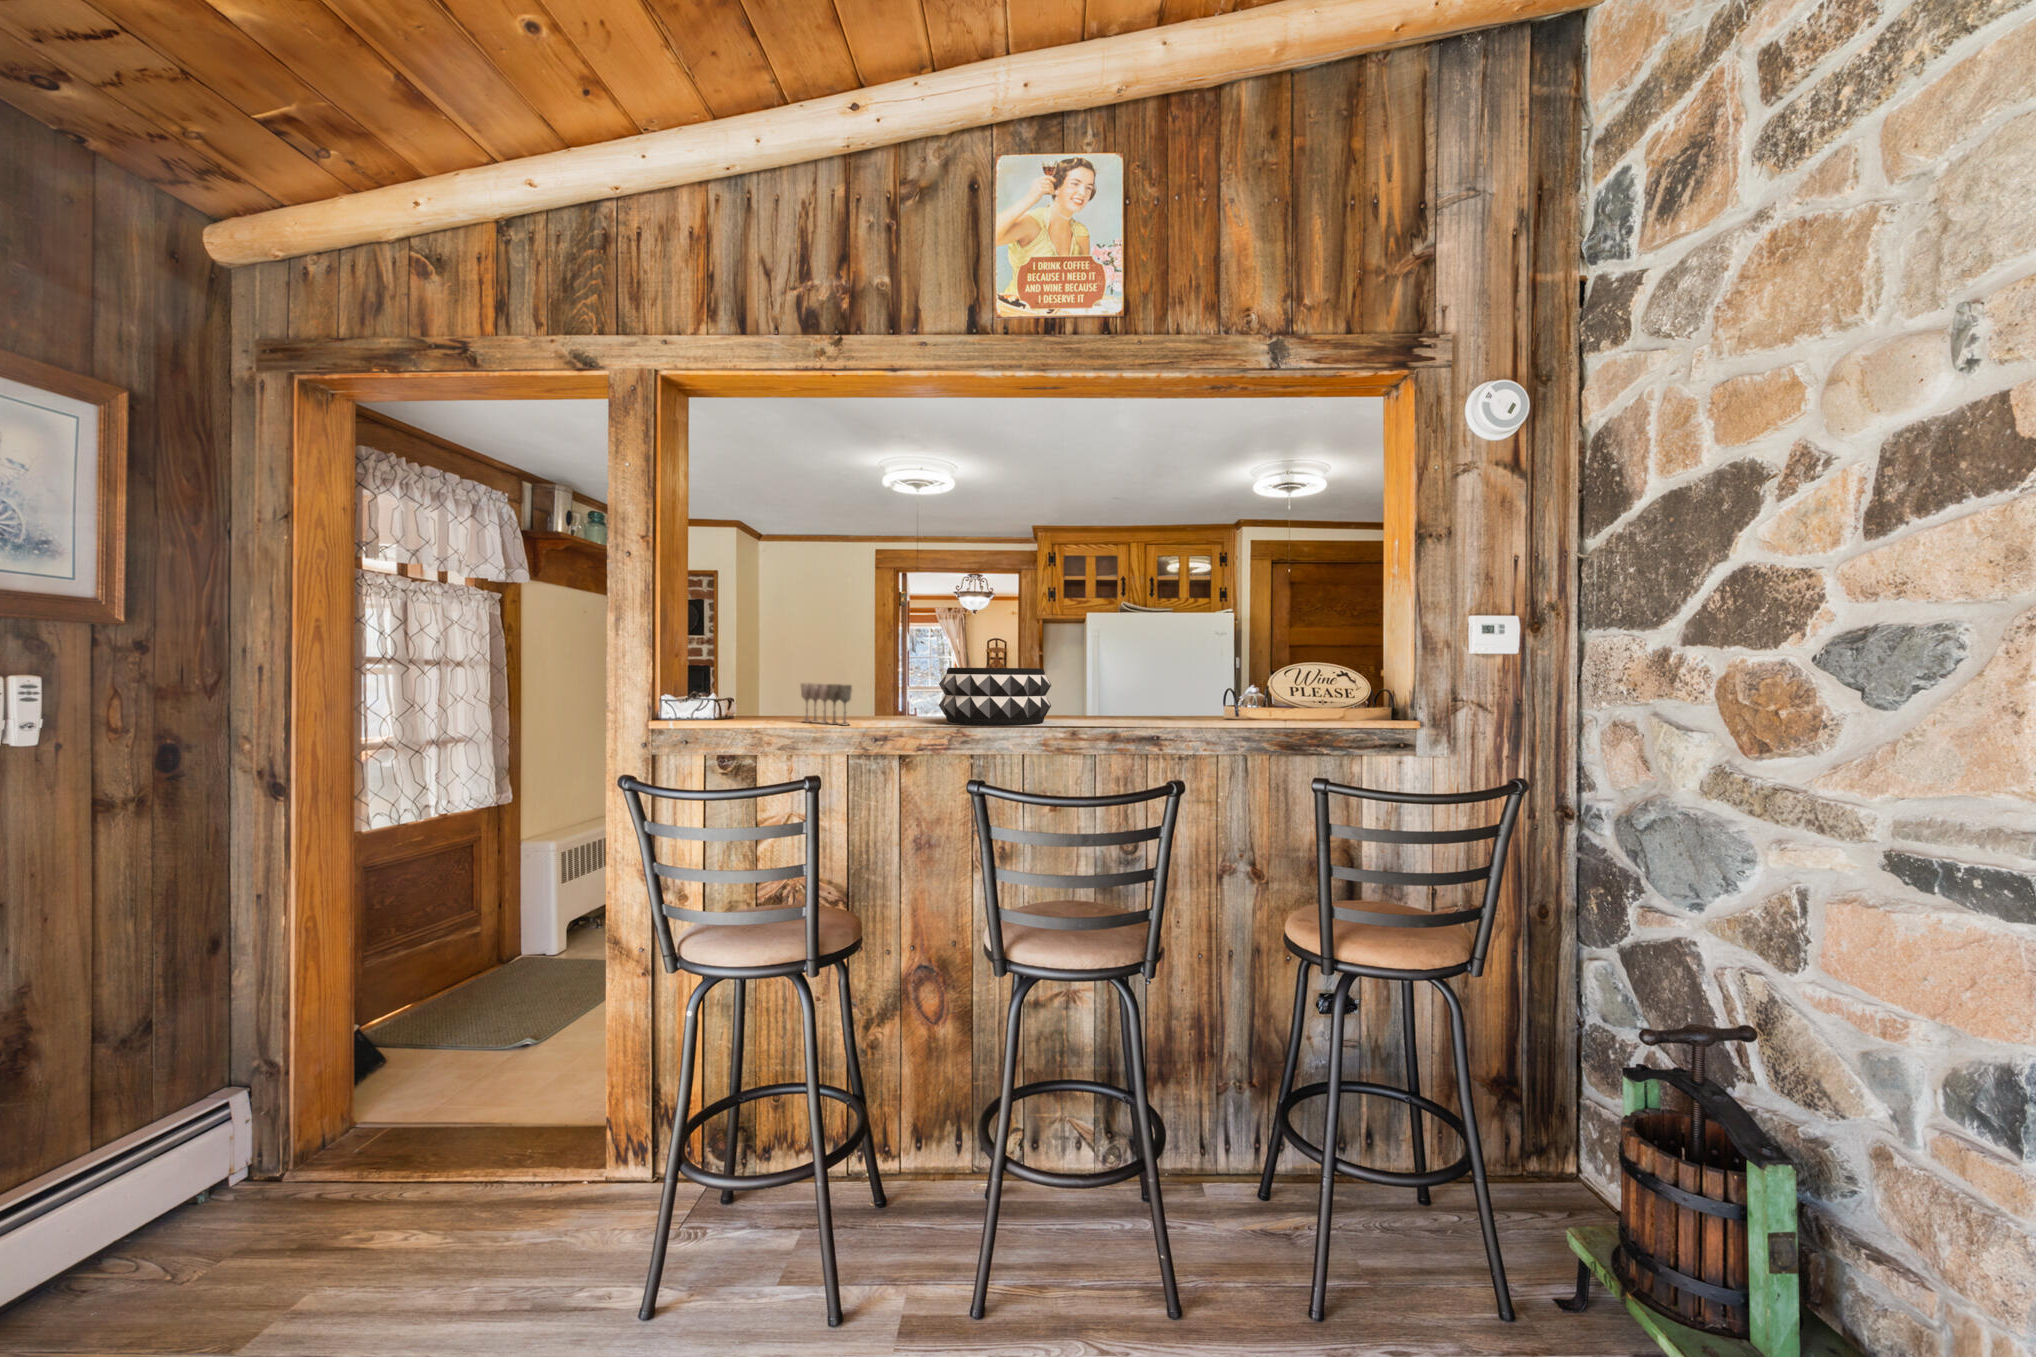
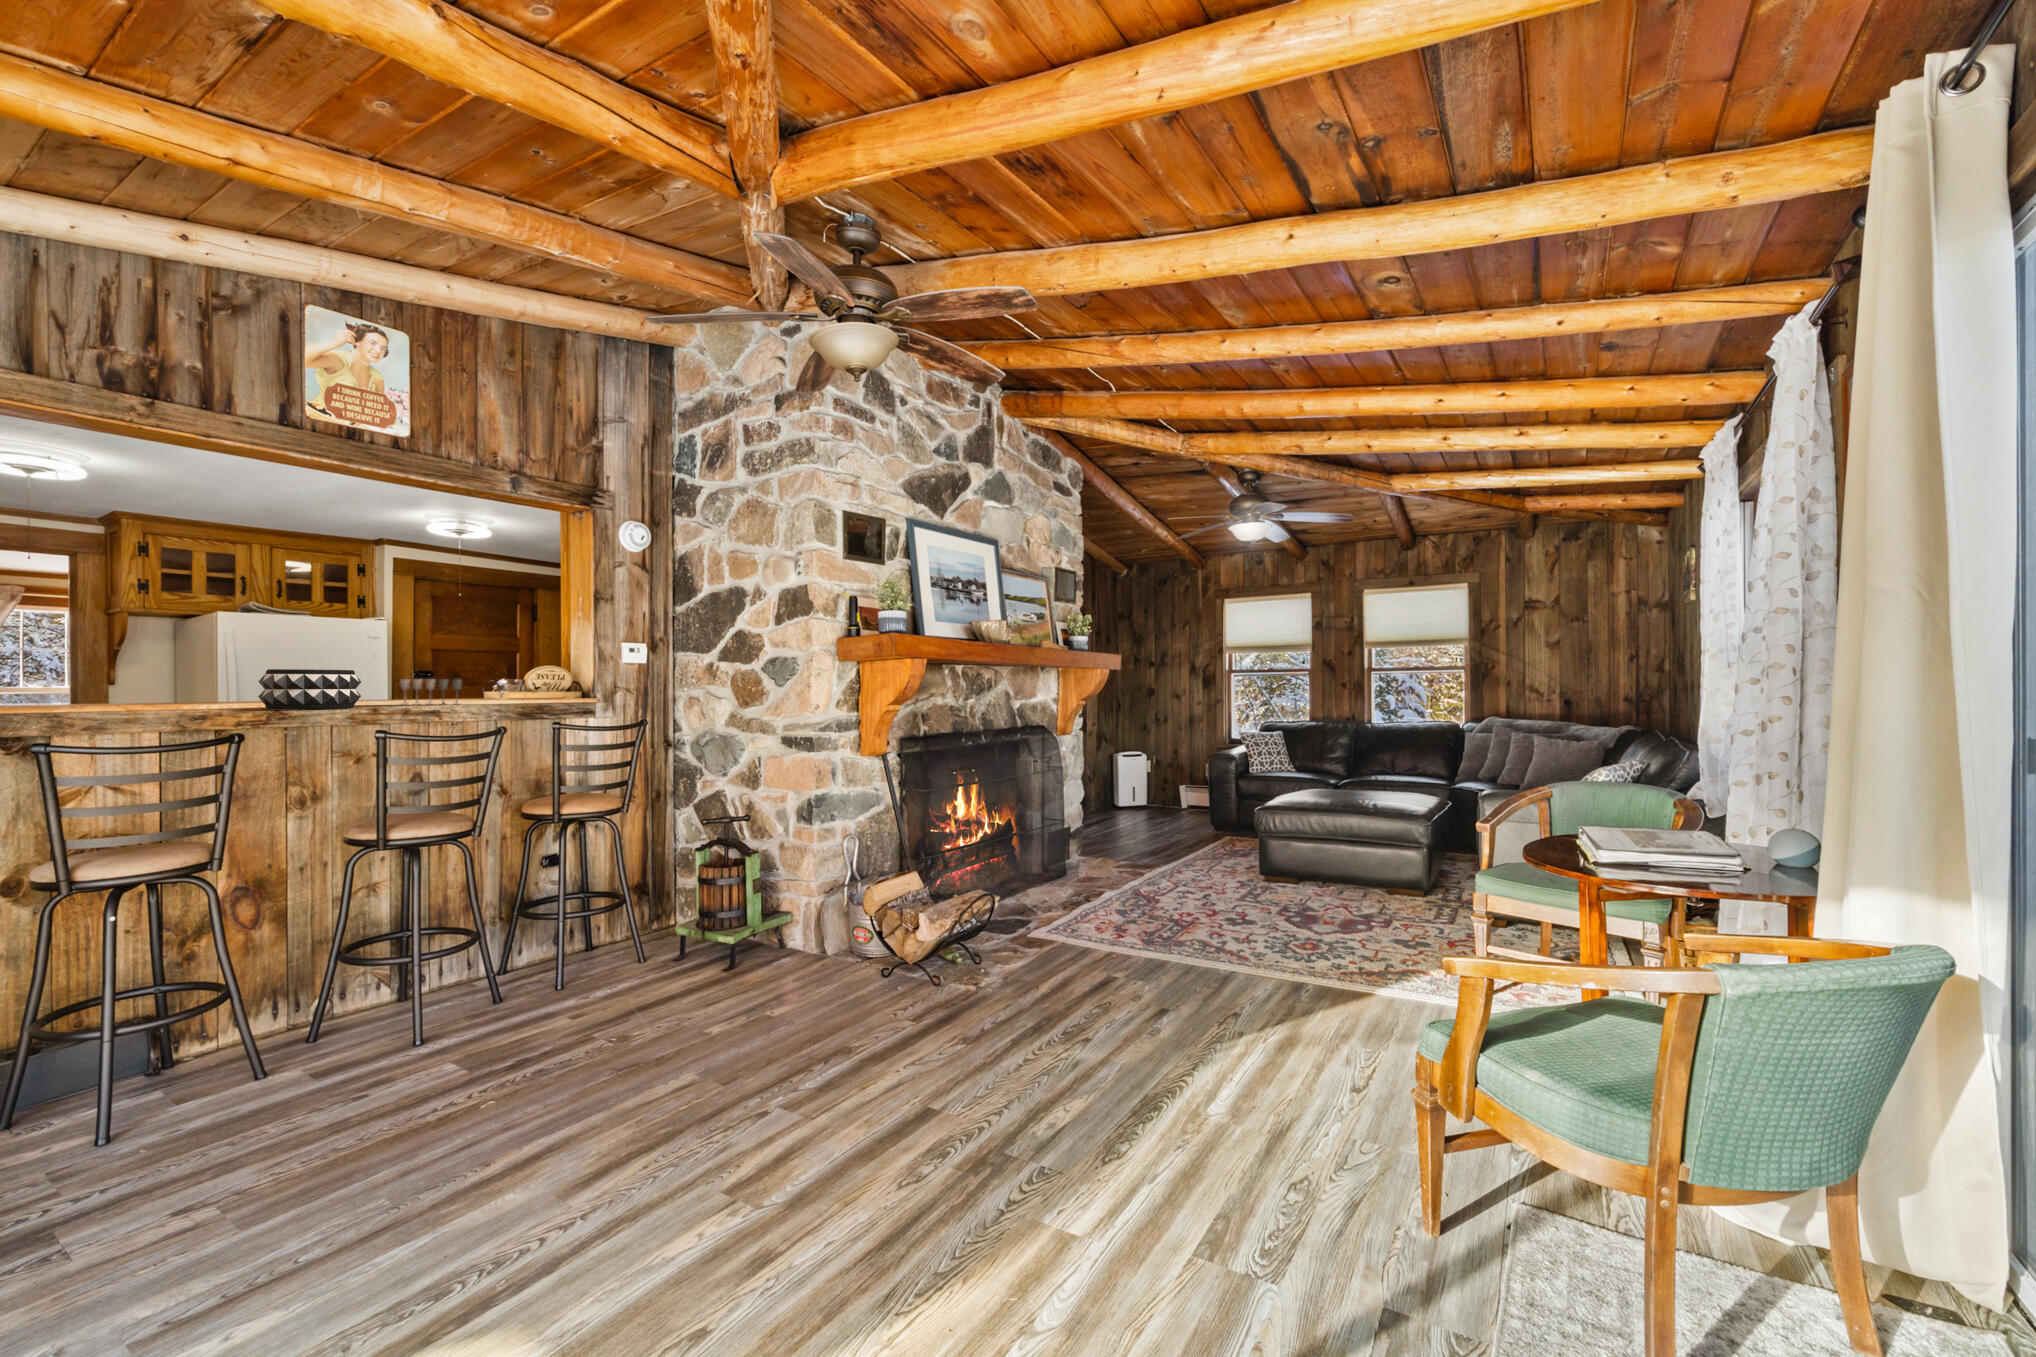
wine glass: present [801,683,852,725] -> present [400,679,462,704]

